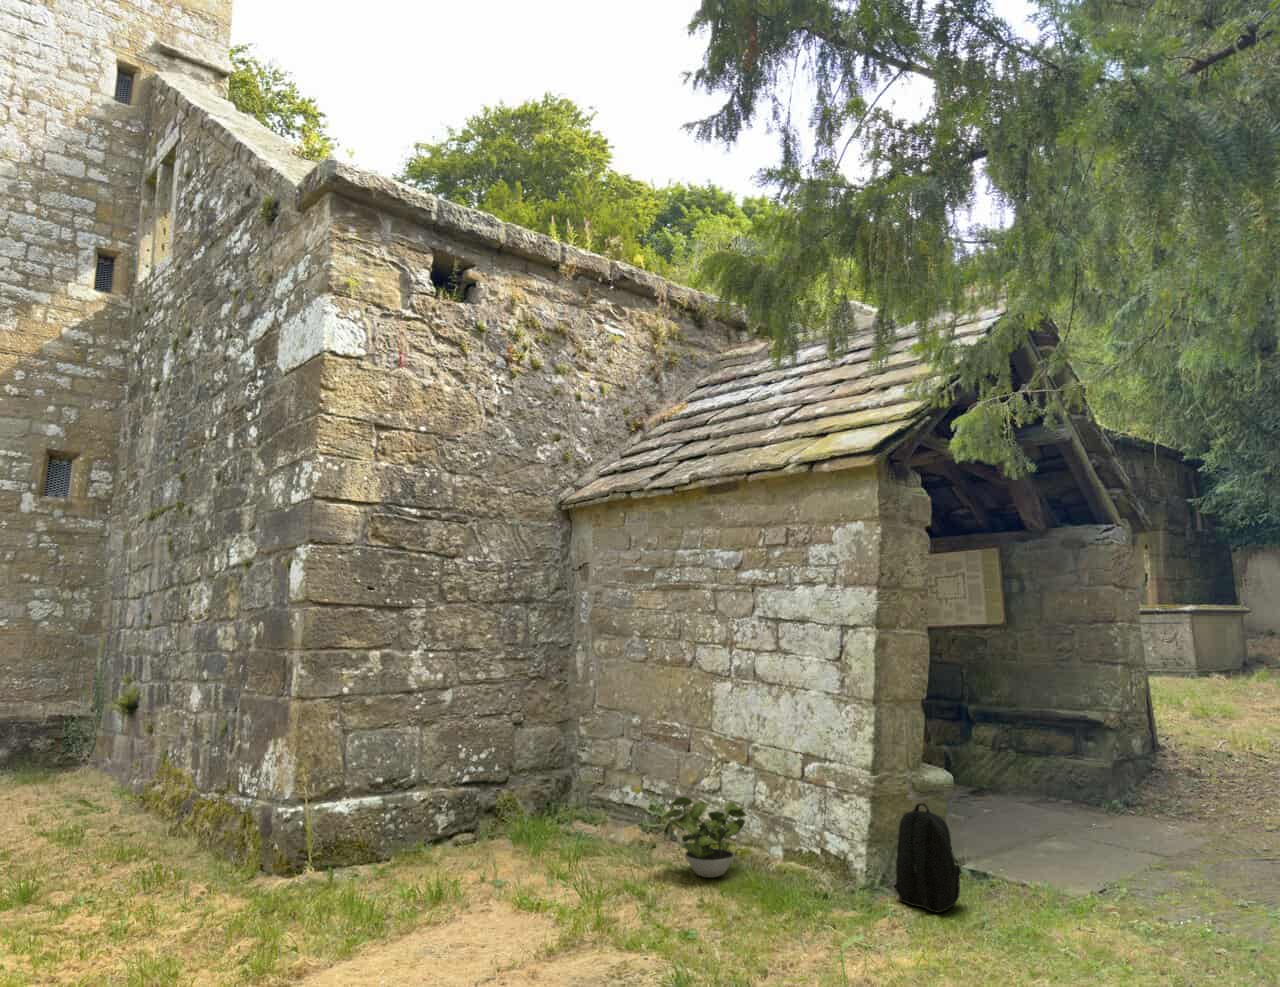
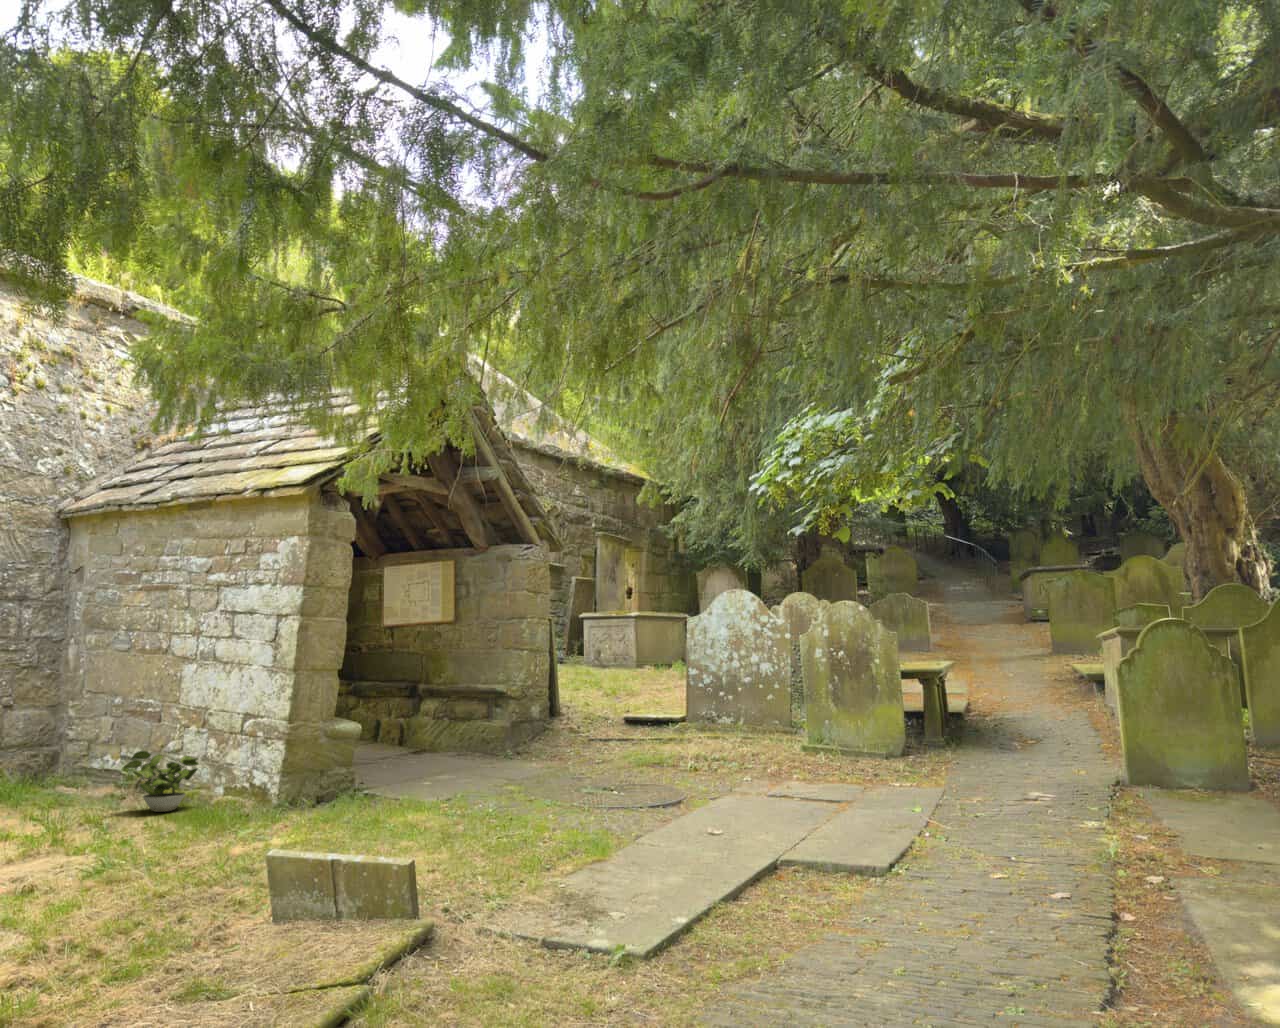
backpack: present [894,803,961,913] -> none [299,741,347,814]

